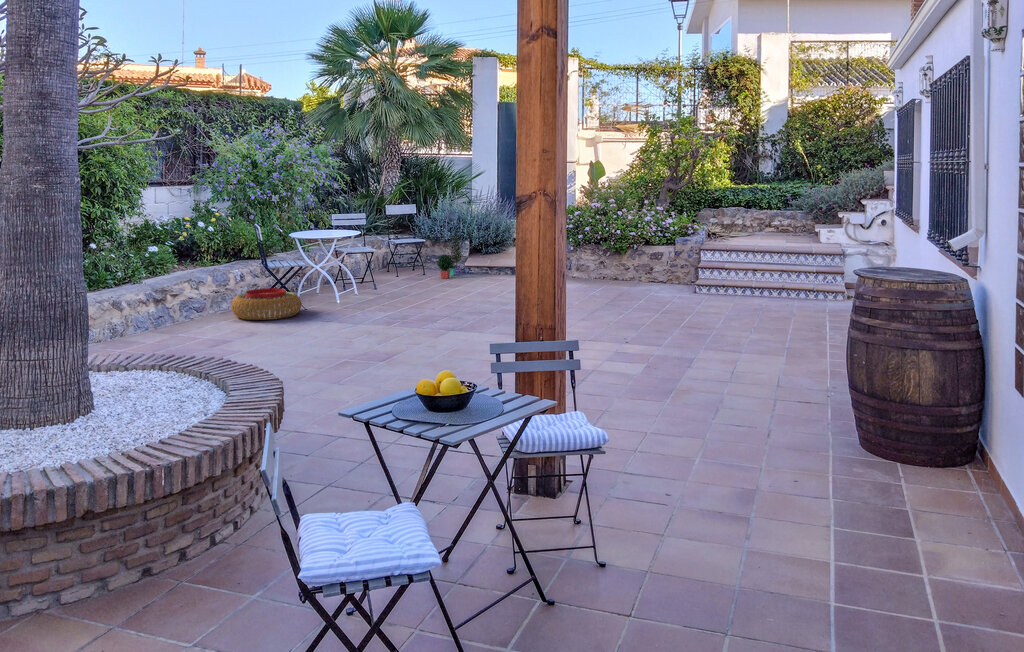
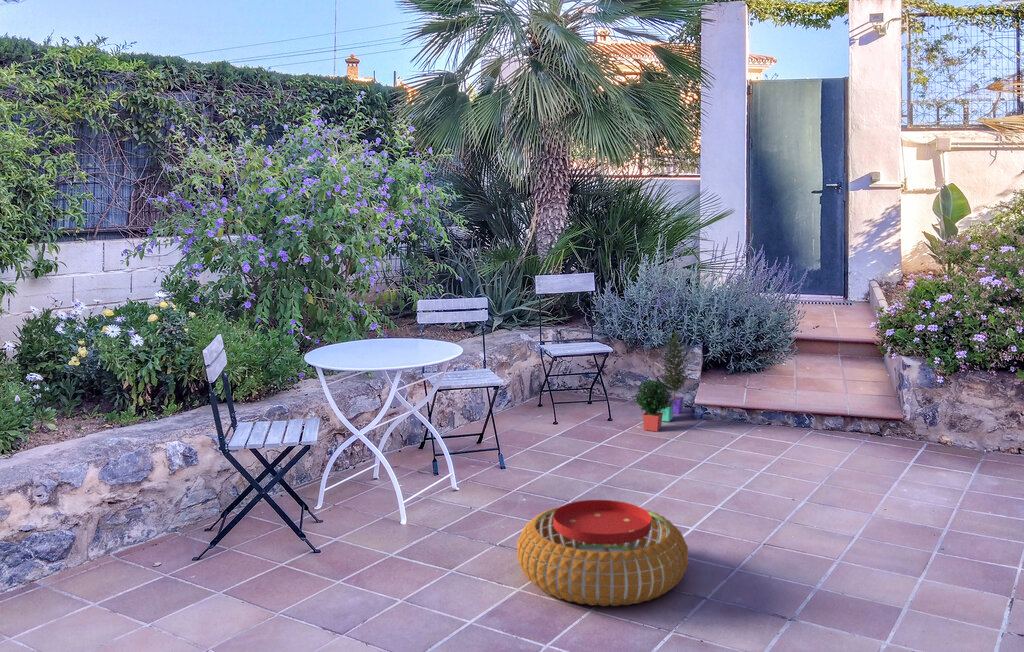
pouf: present [231,288,302,320] -> present [517,500,688,606]

